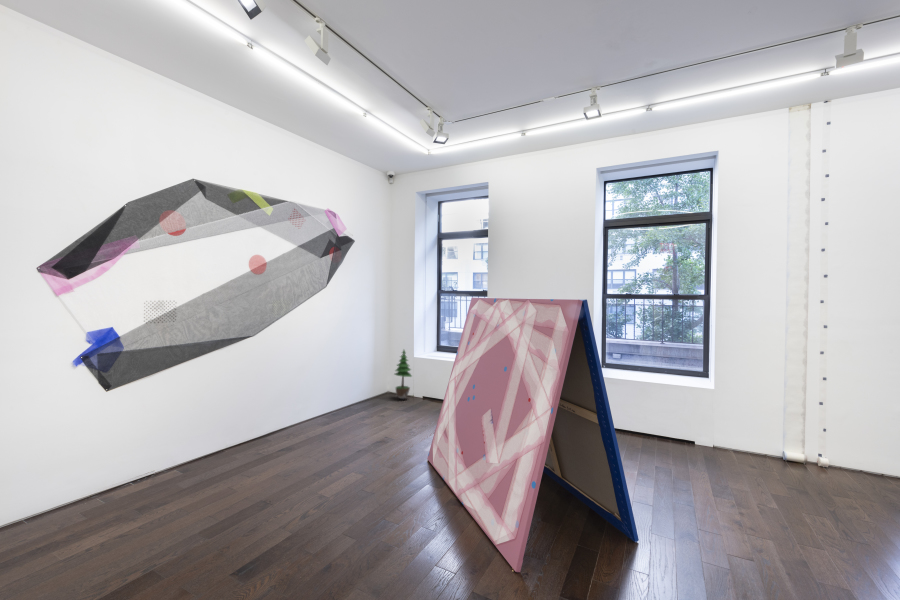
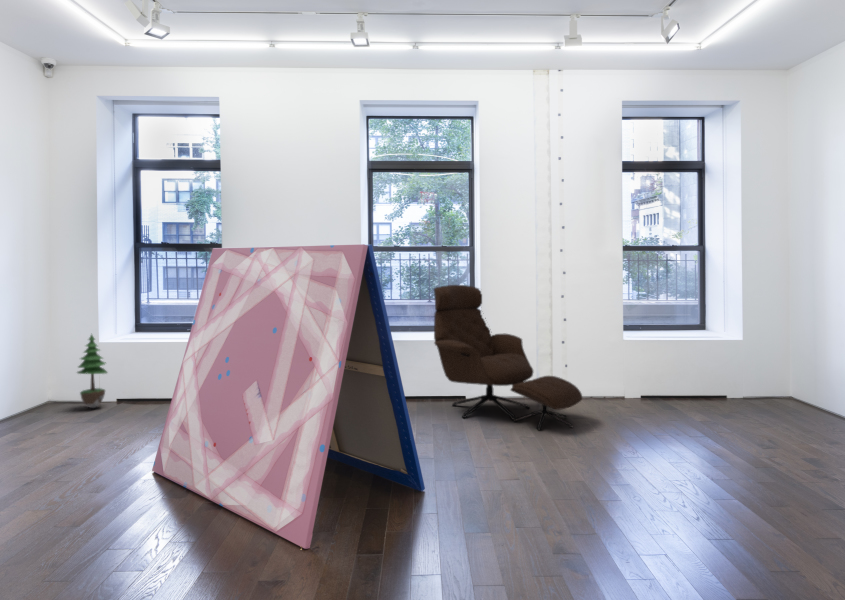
lounge chair: none [664,331,857,508] -> present [434,285,582,430]

